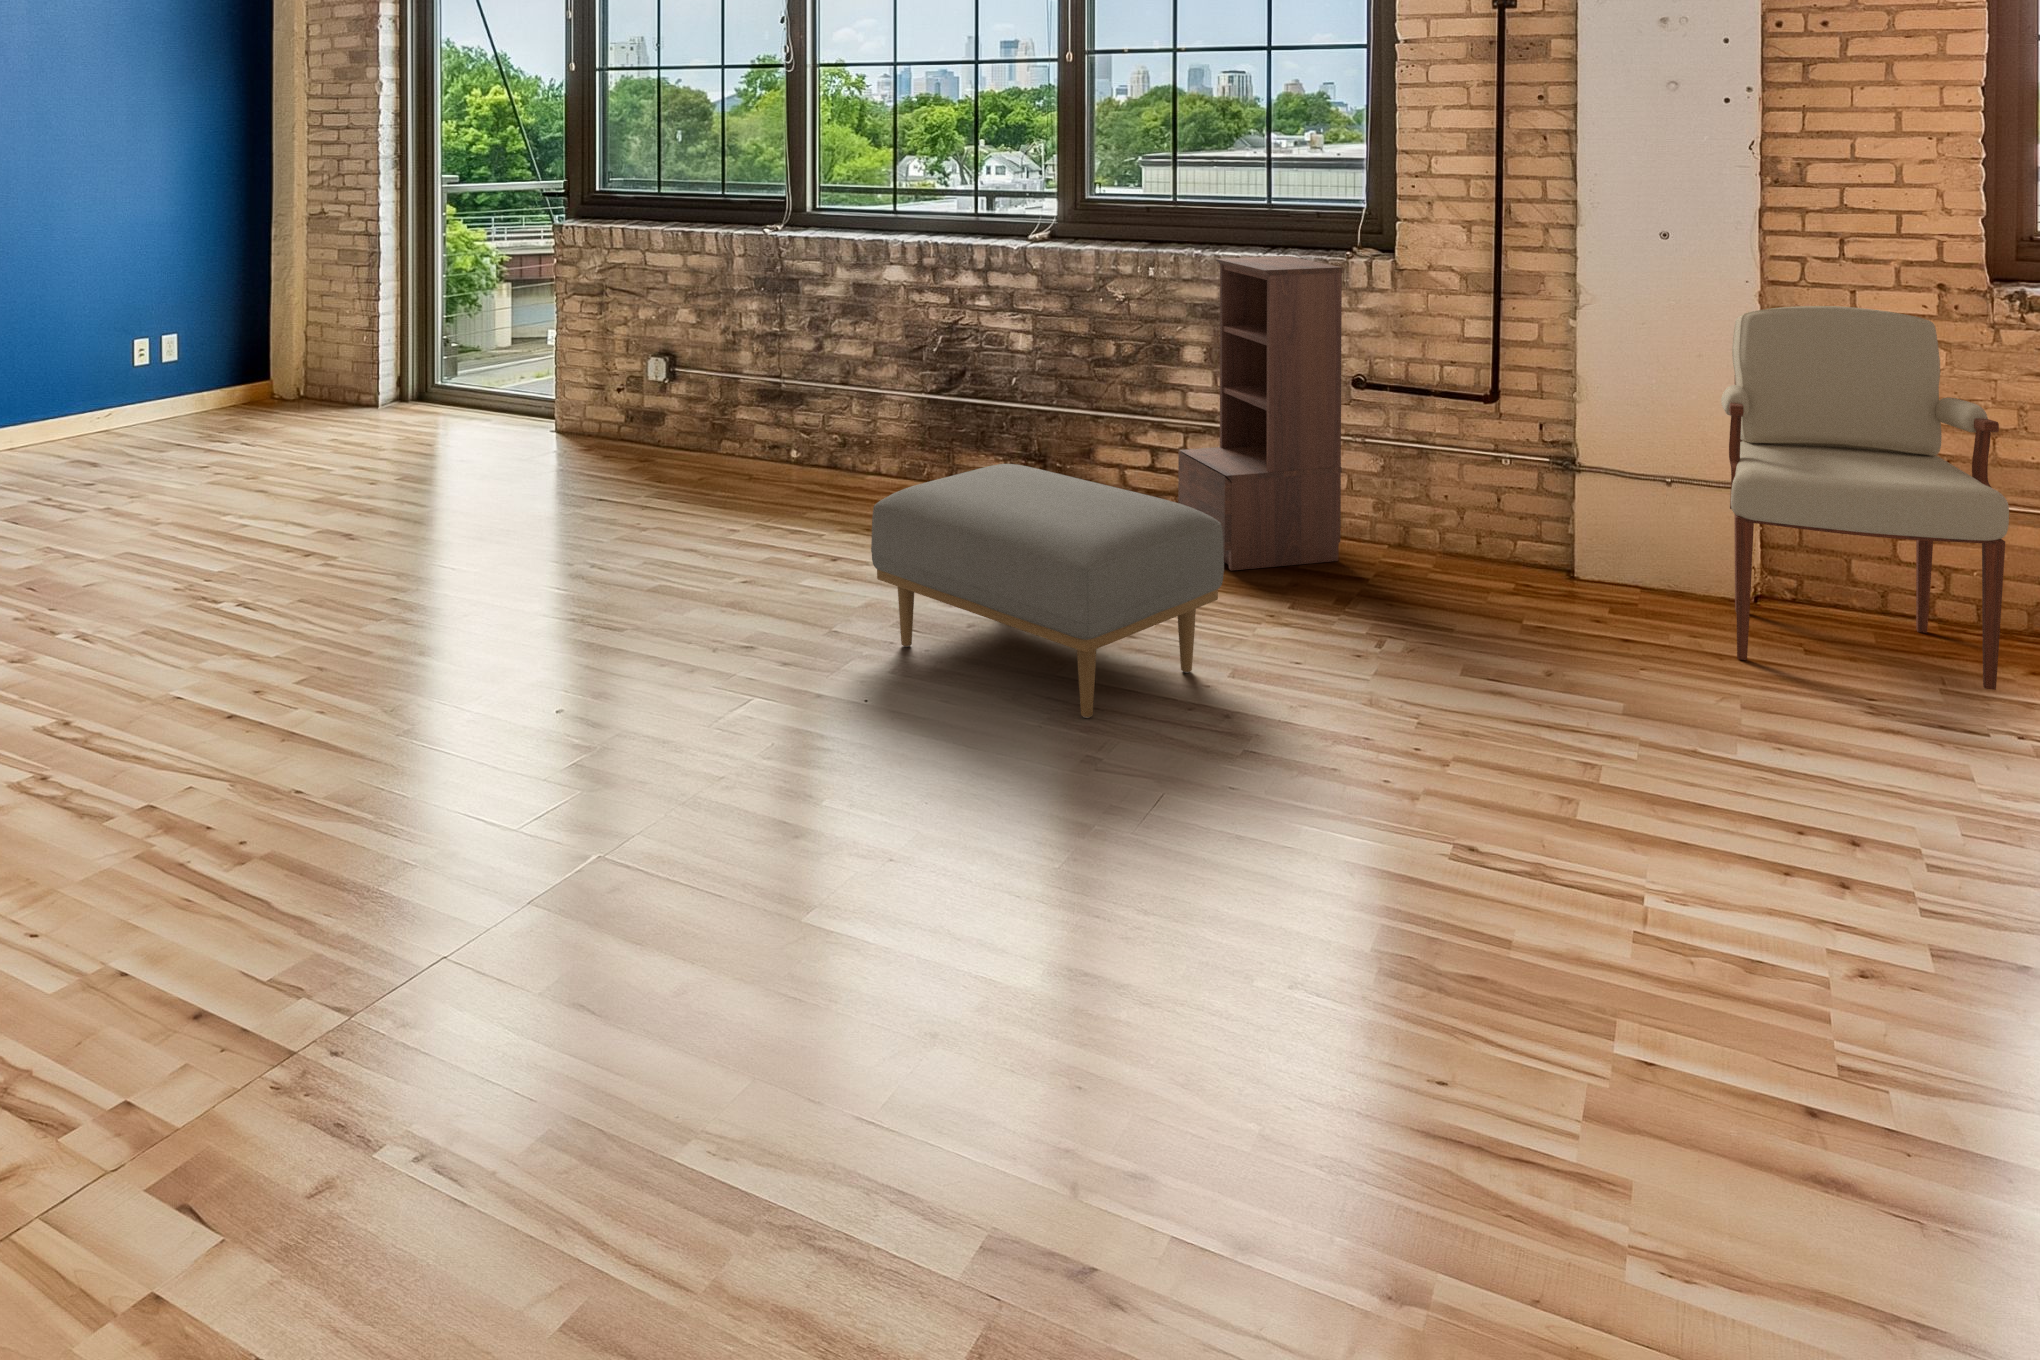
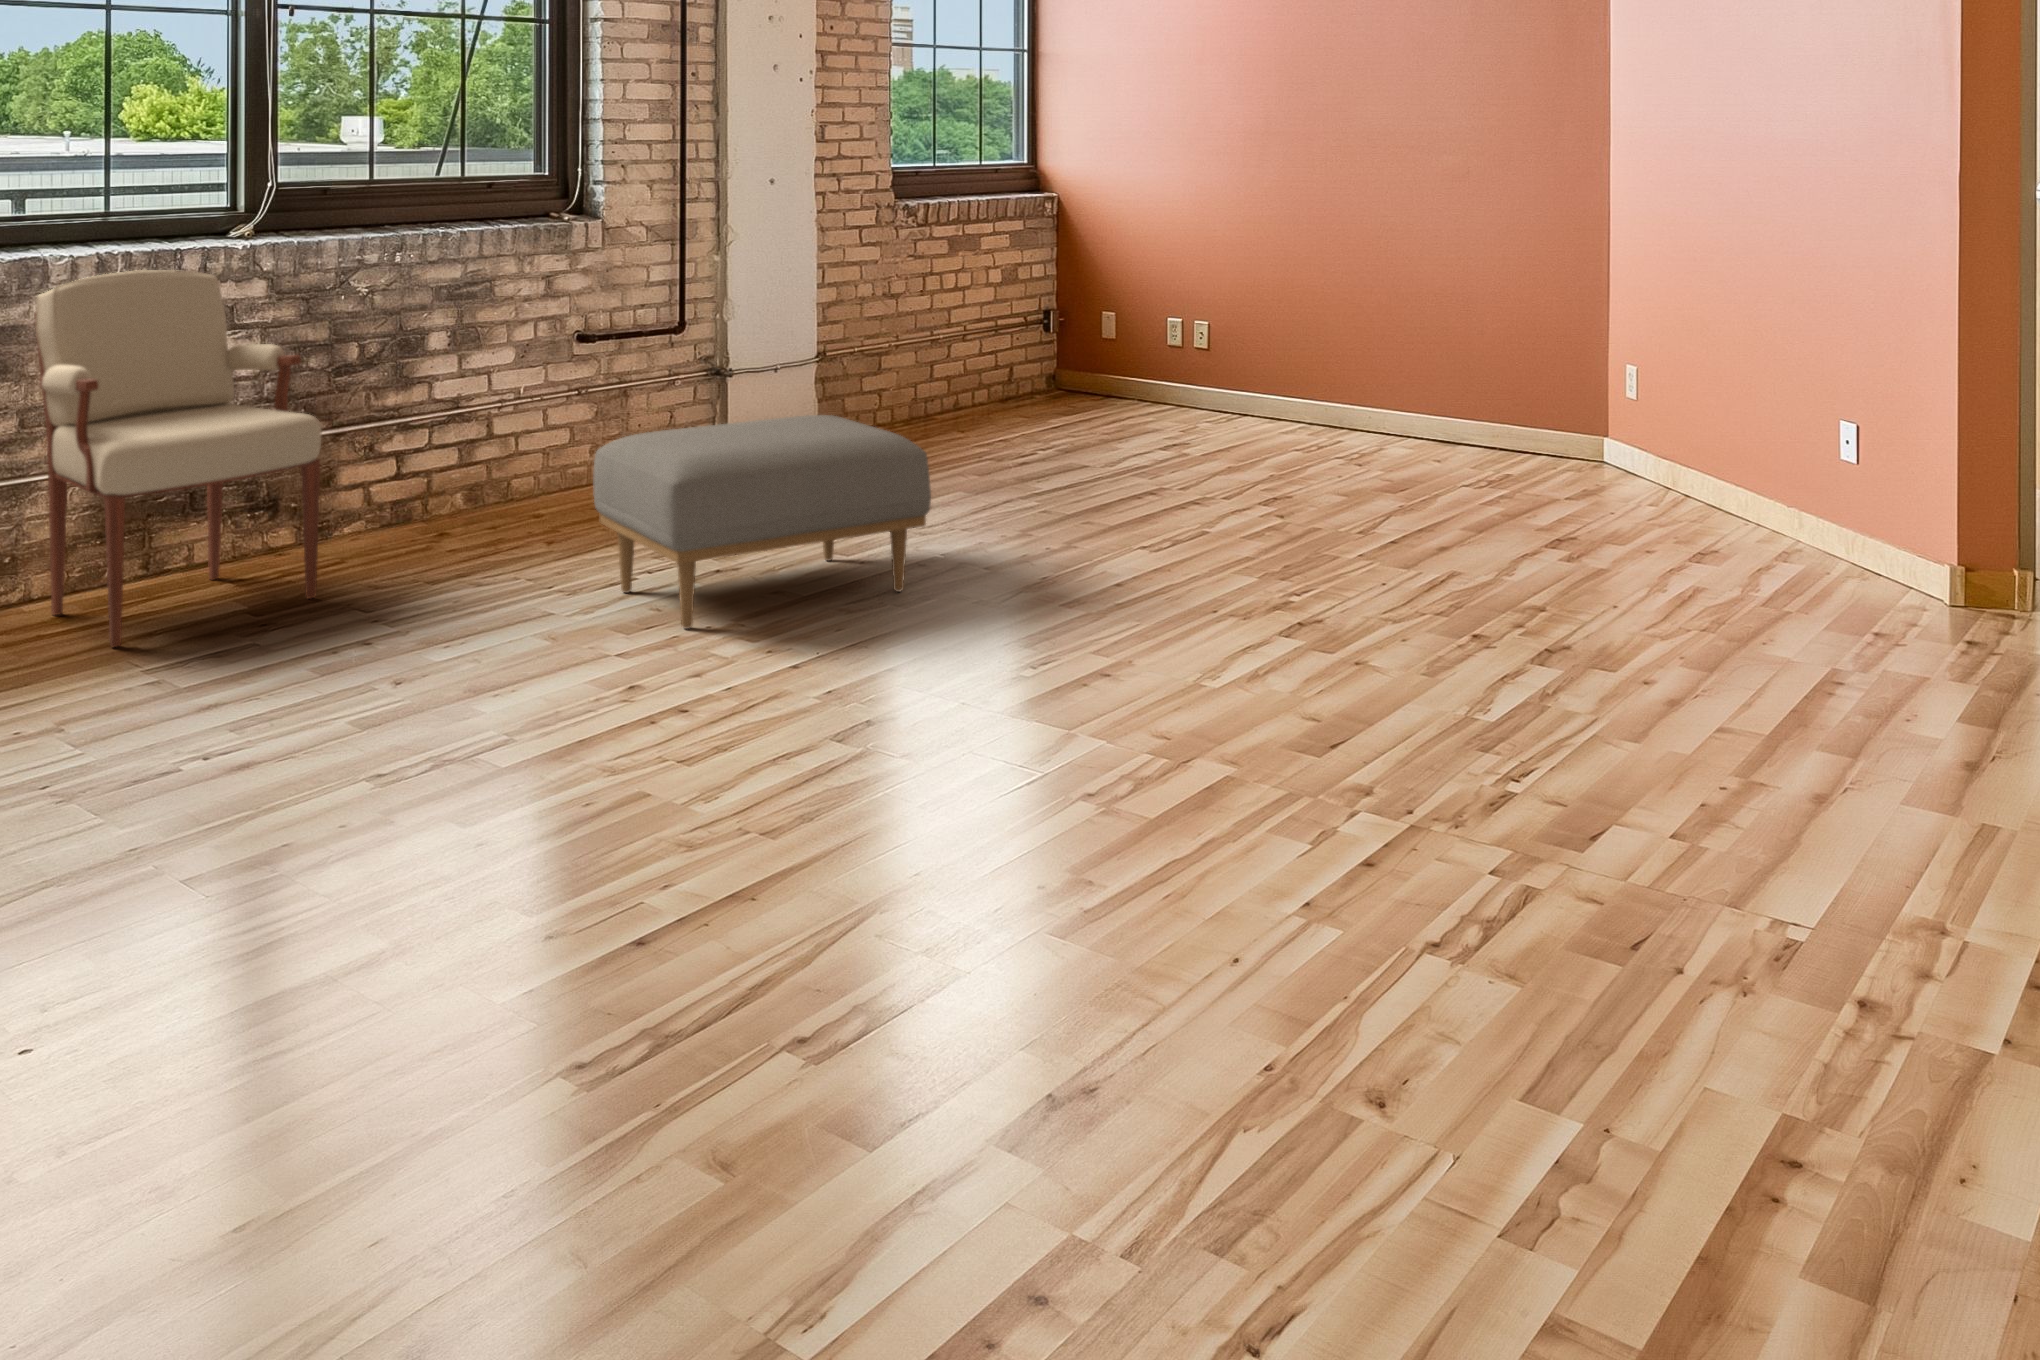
bookshelf: present [1178,256,1343,571] -> none [499,225,625,527]
armchair: present [1721,306,2009,690] -> present [34,270,322,647]

